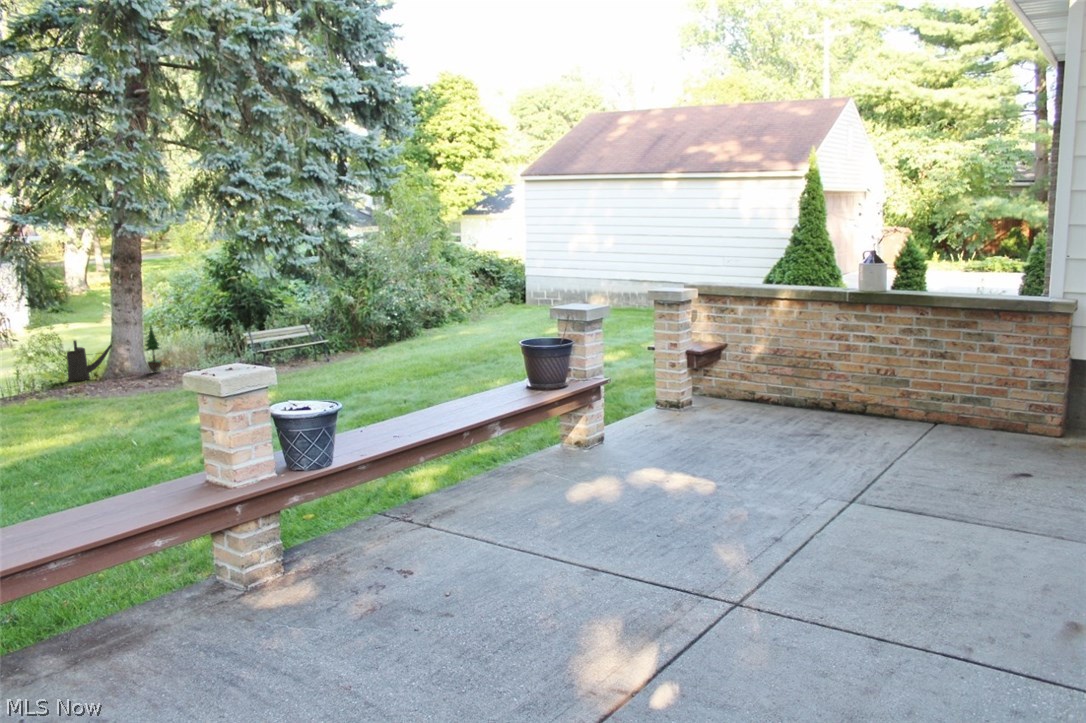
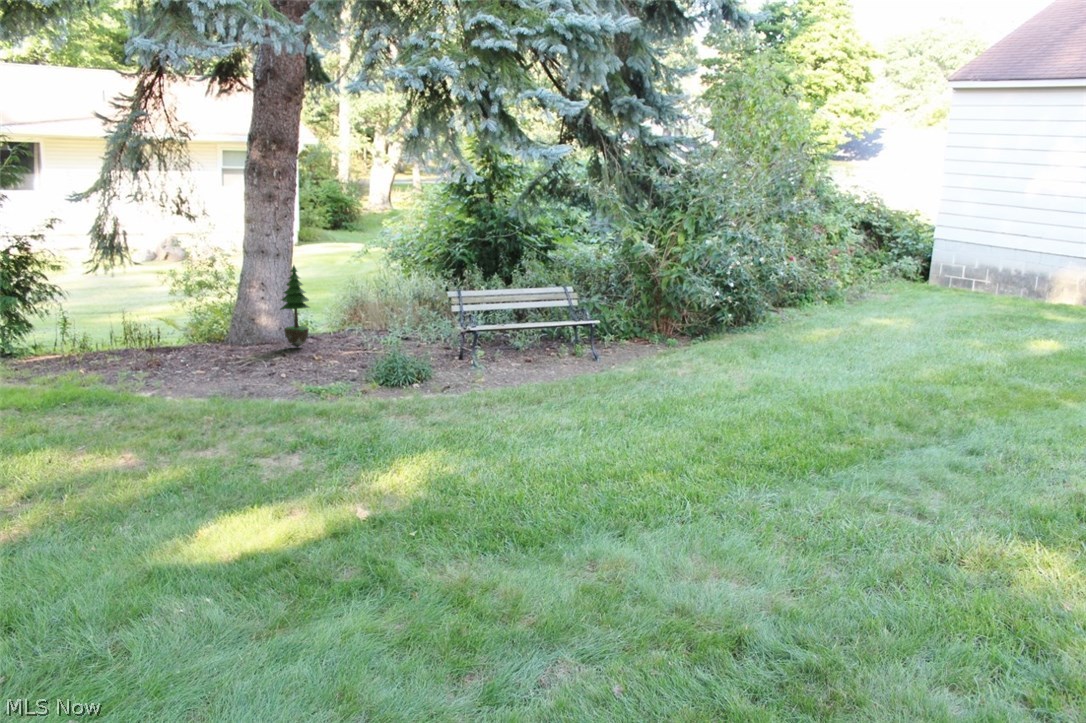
watering can: present [66,341,112,381] -> none [147,279,234,350]

